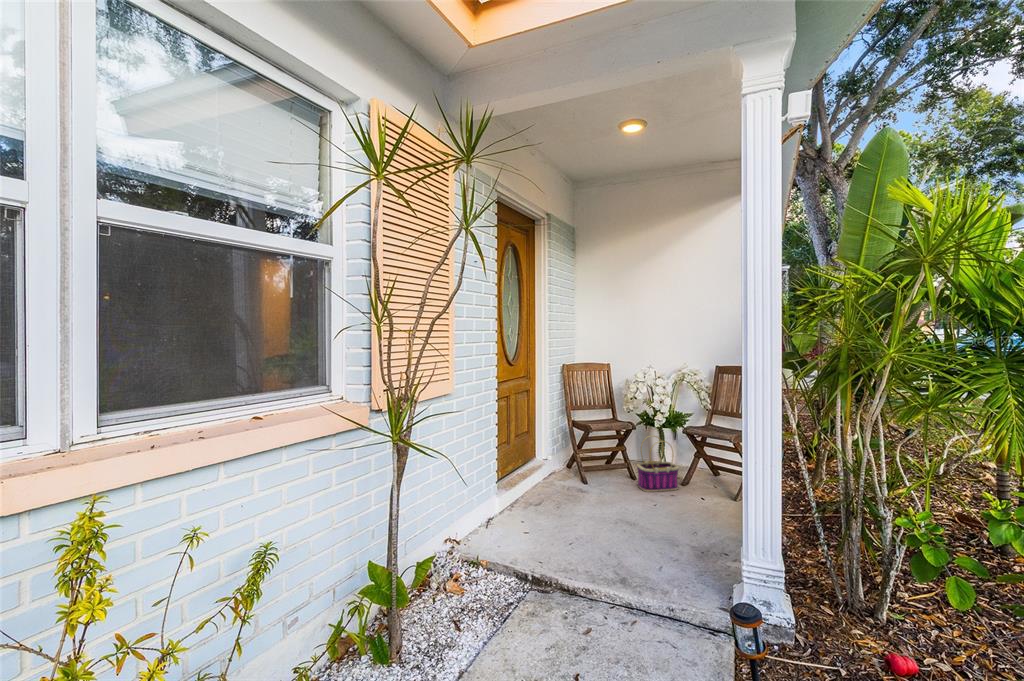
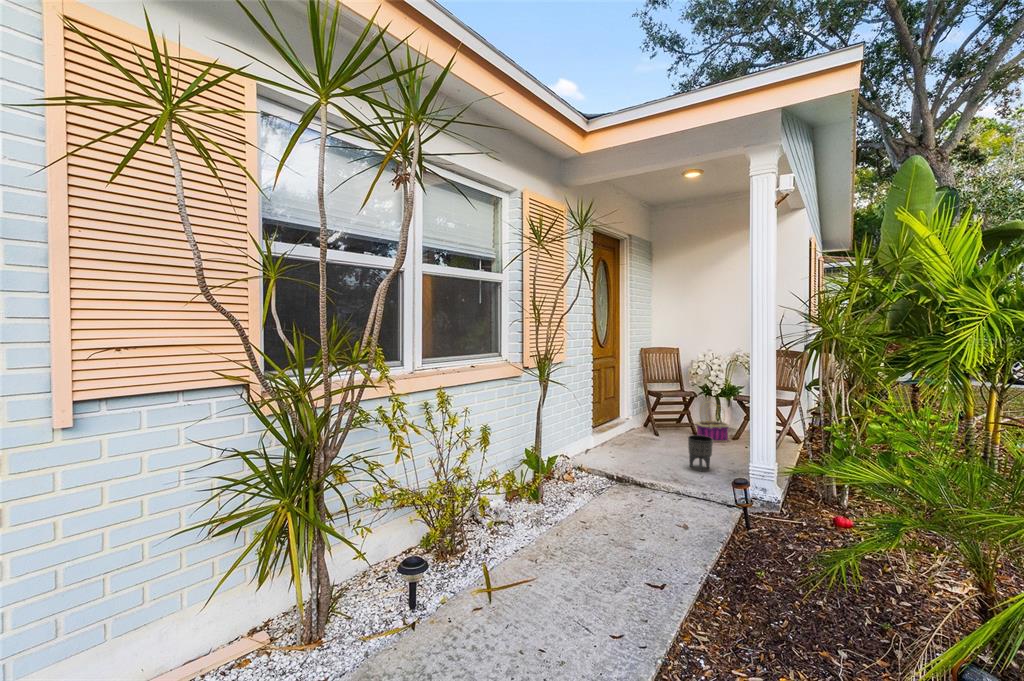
planter: none [635,496,670,555] -> present [688,435,713,472]

